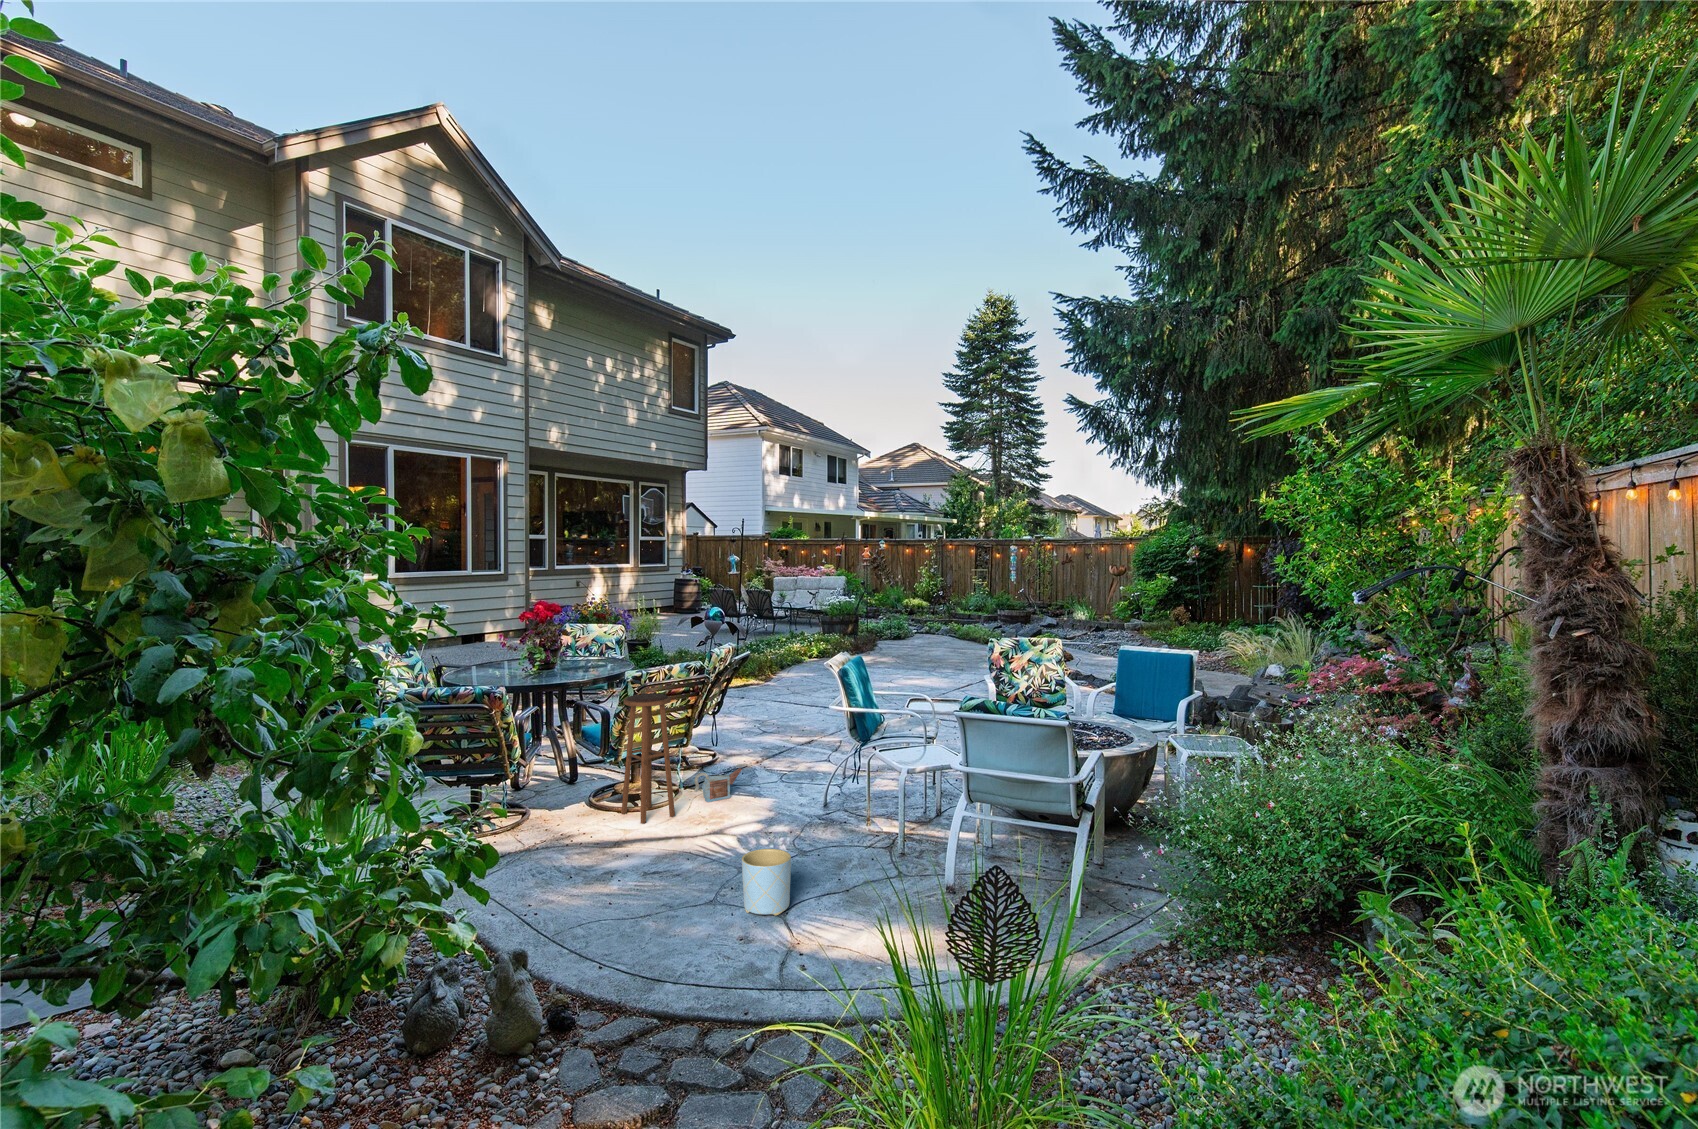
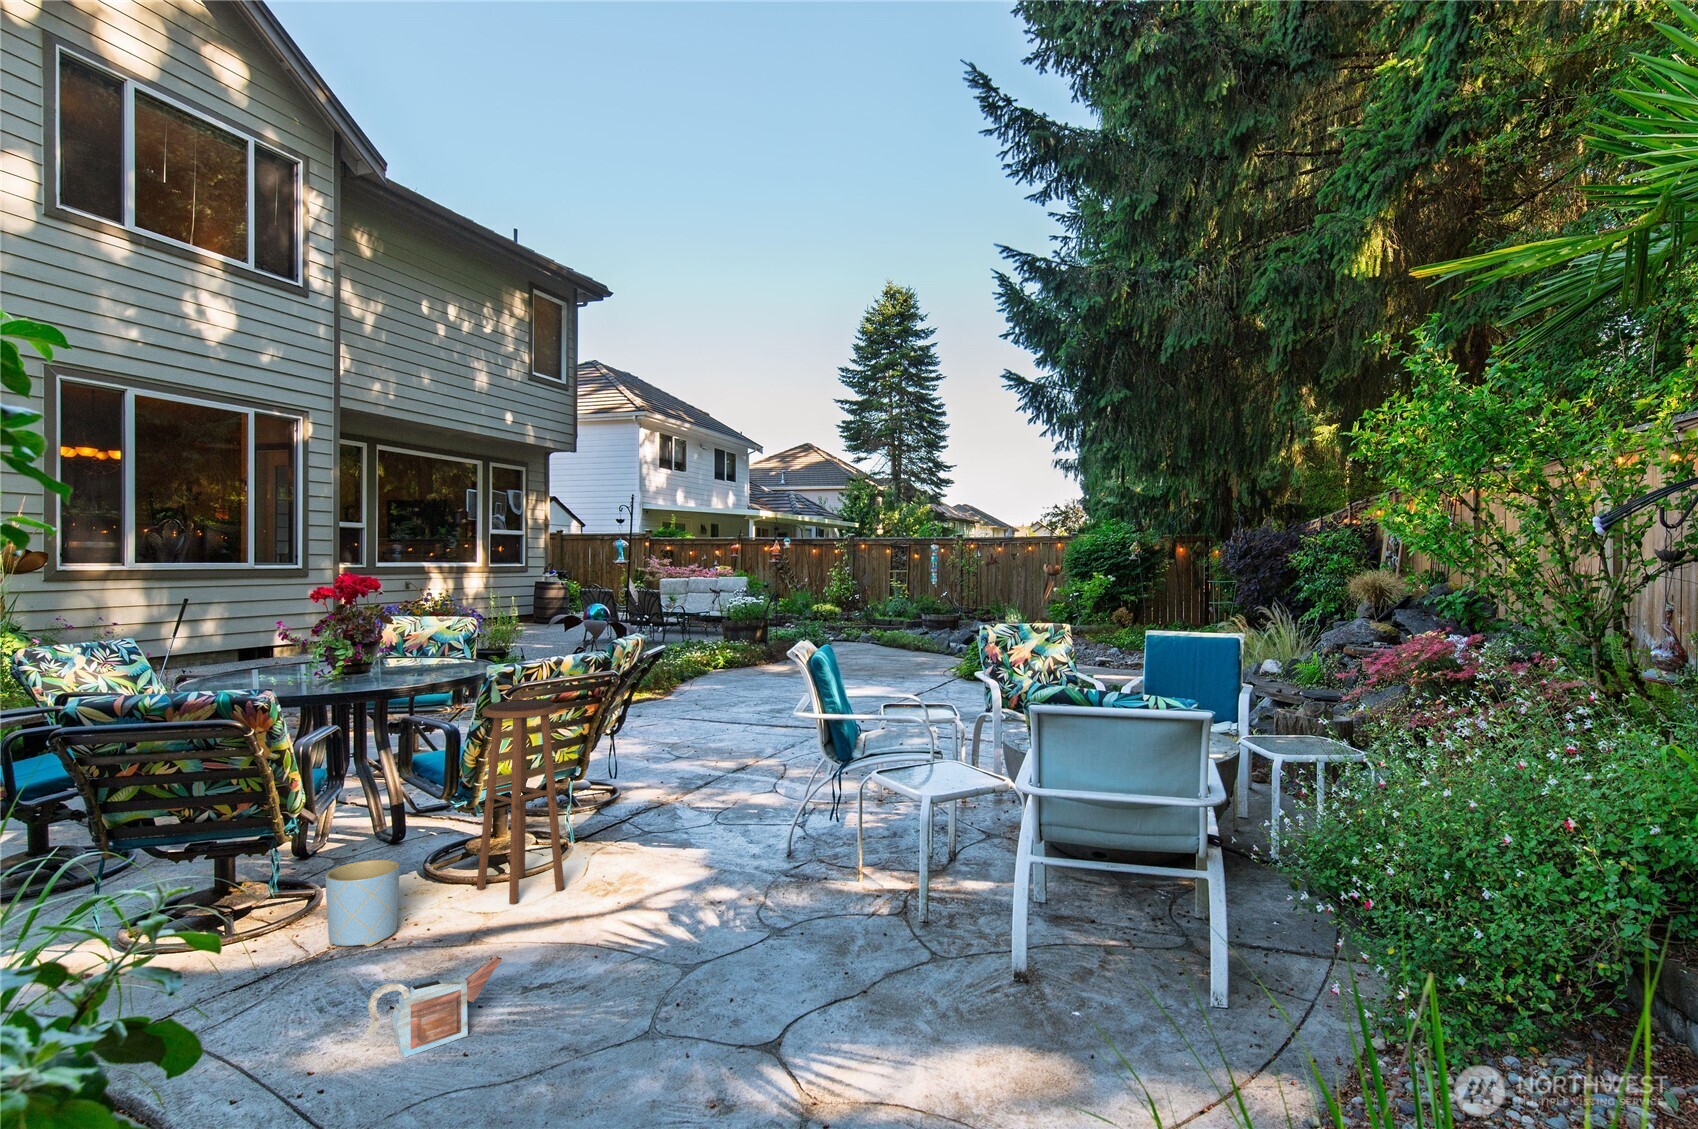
watering can: present [694,768,742,802] -> present [366,956,502,1057]
planter: present [742,849,791,916] -> present [326,860,400,947]

